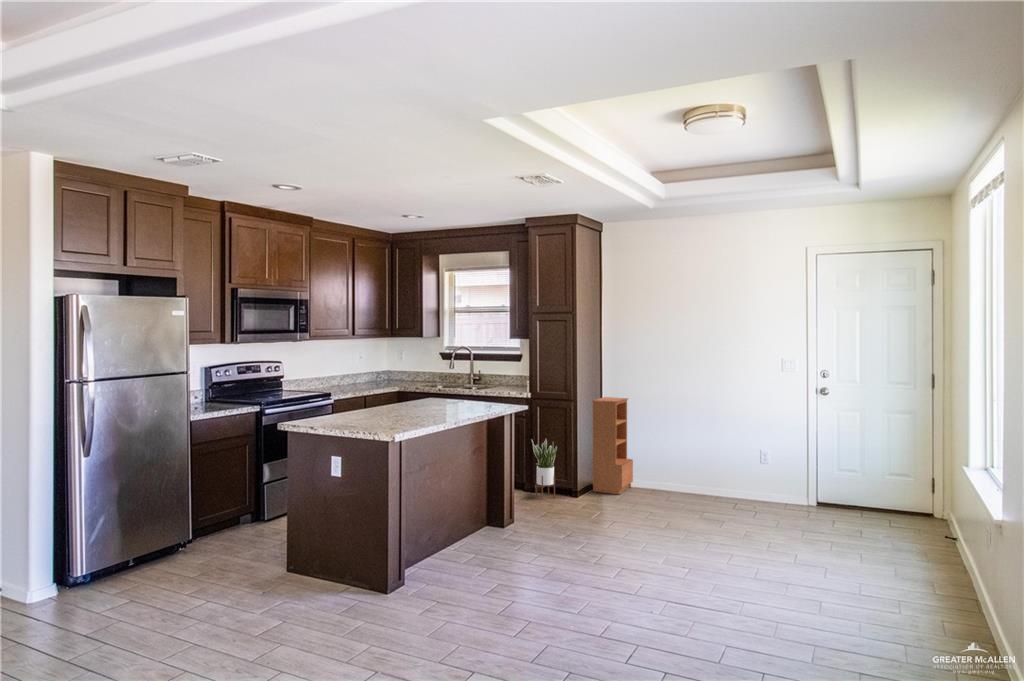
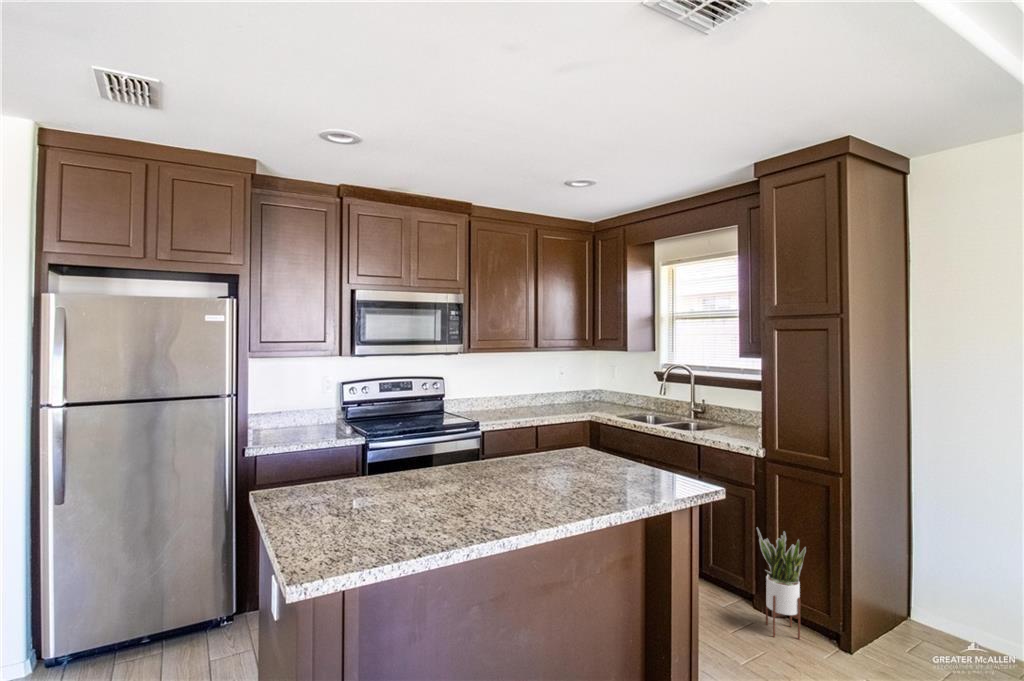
bookcase: present [593,397,633,494] -> none [884,466,980,665]

